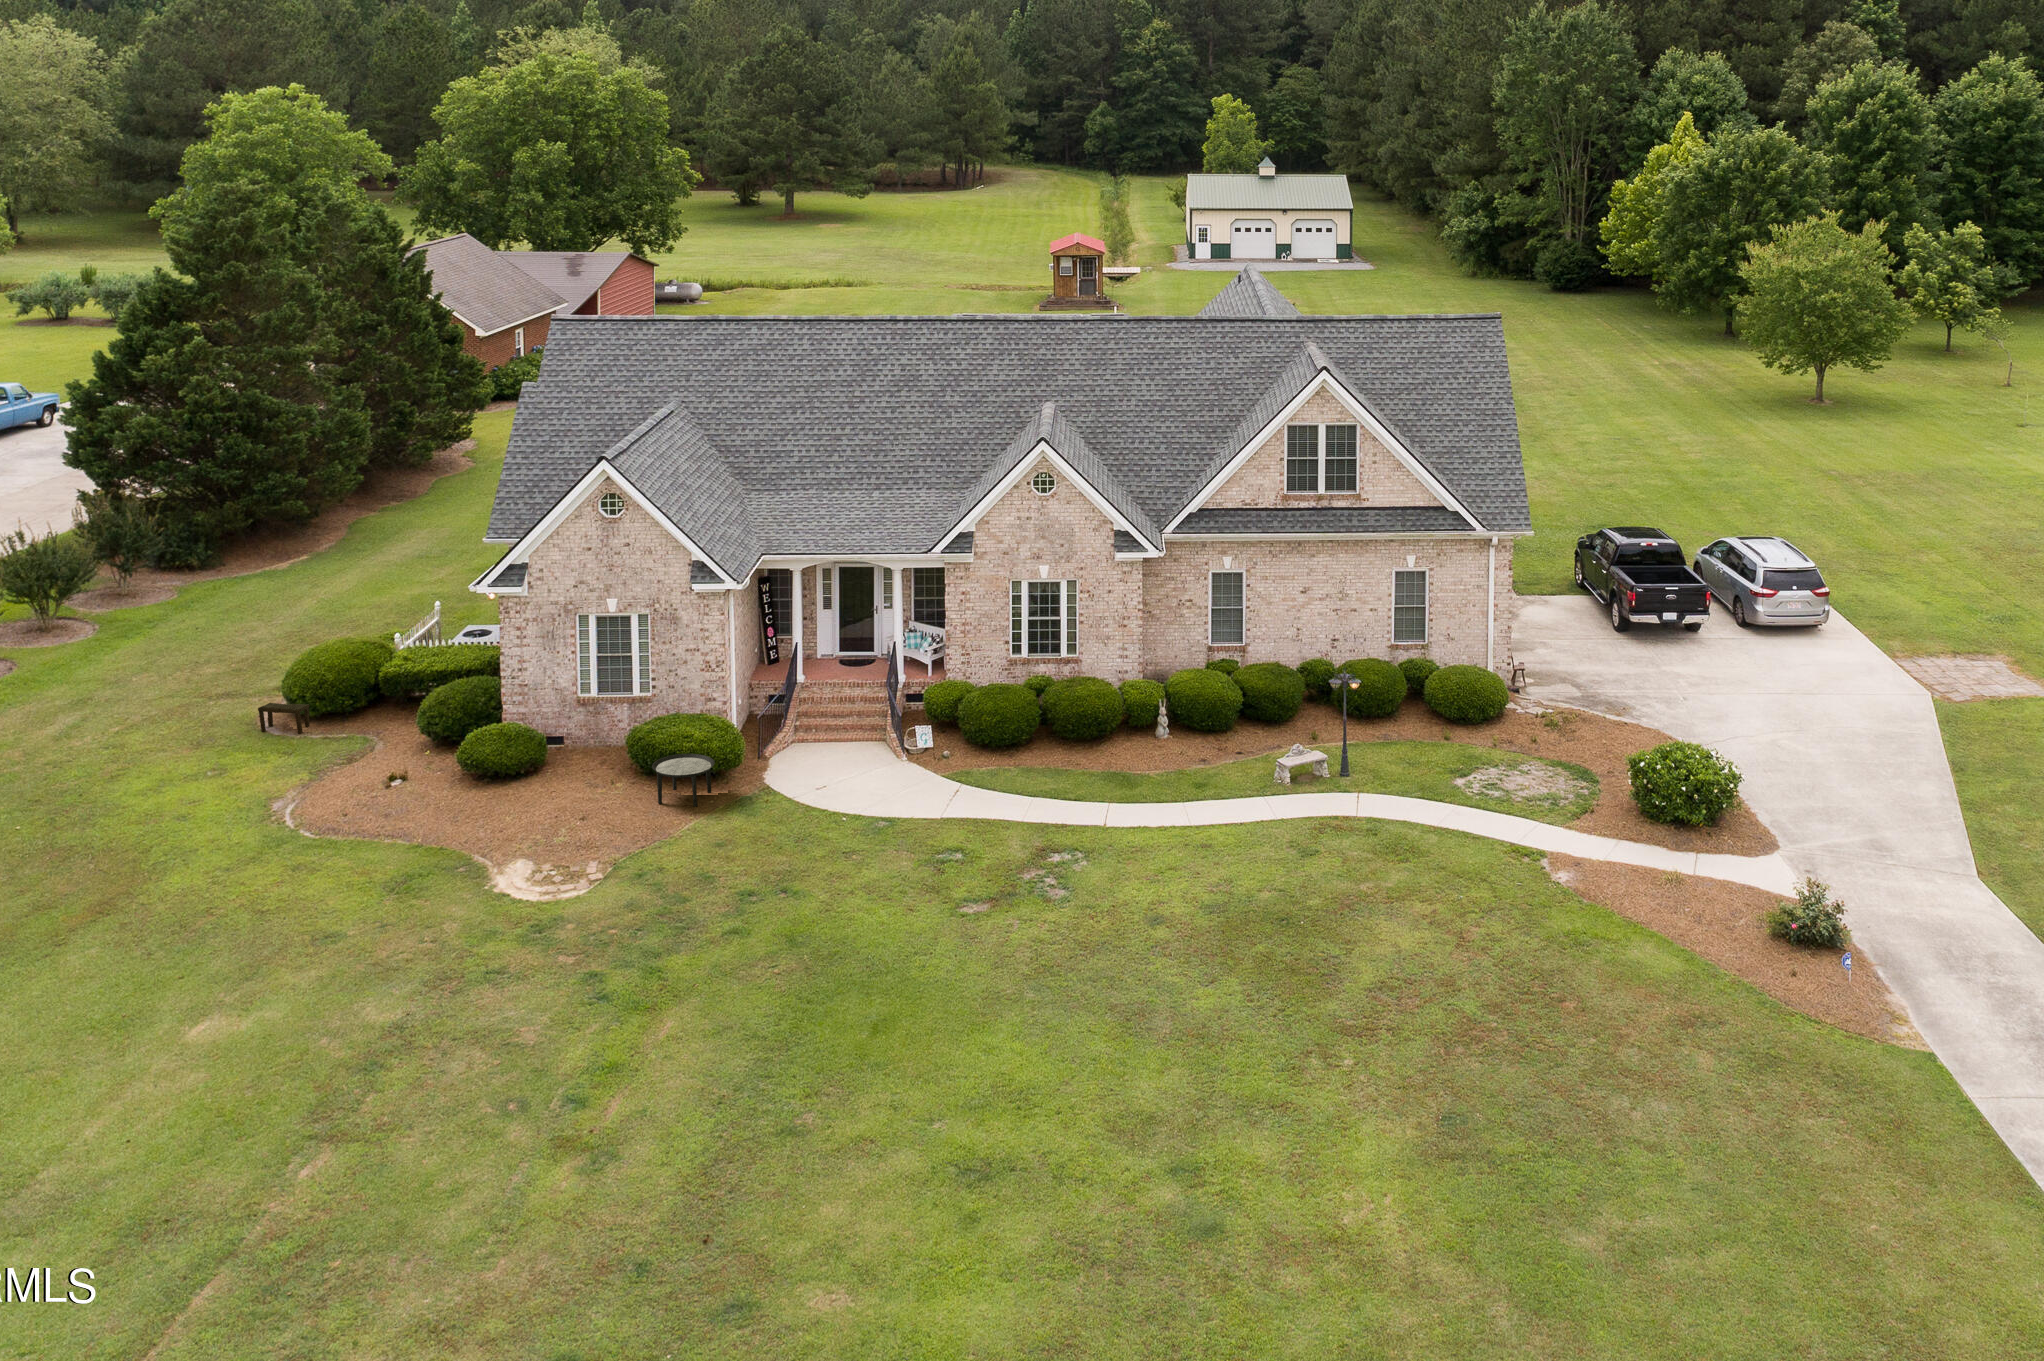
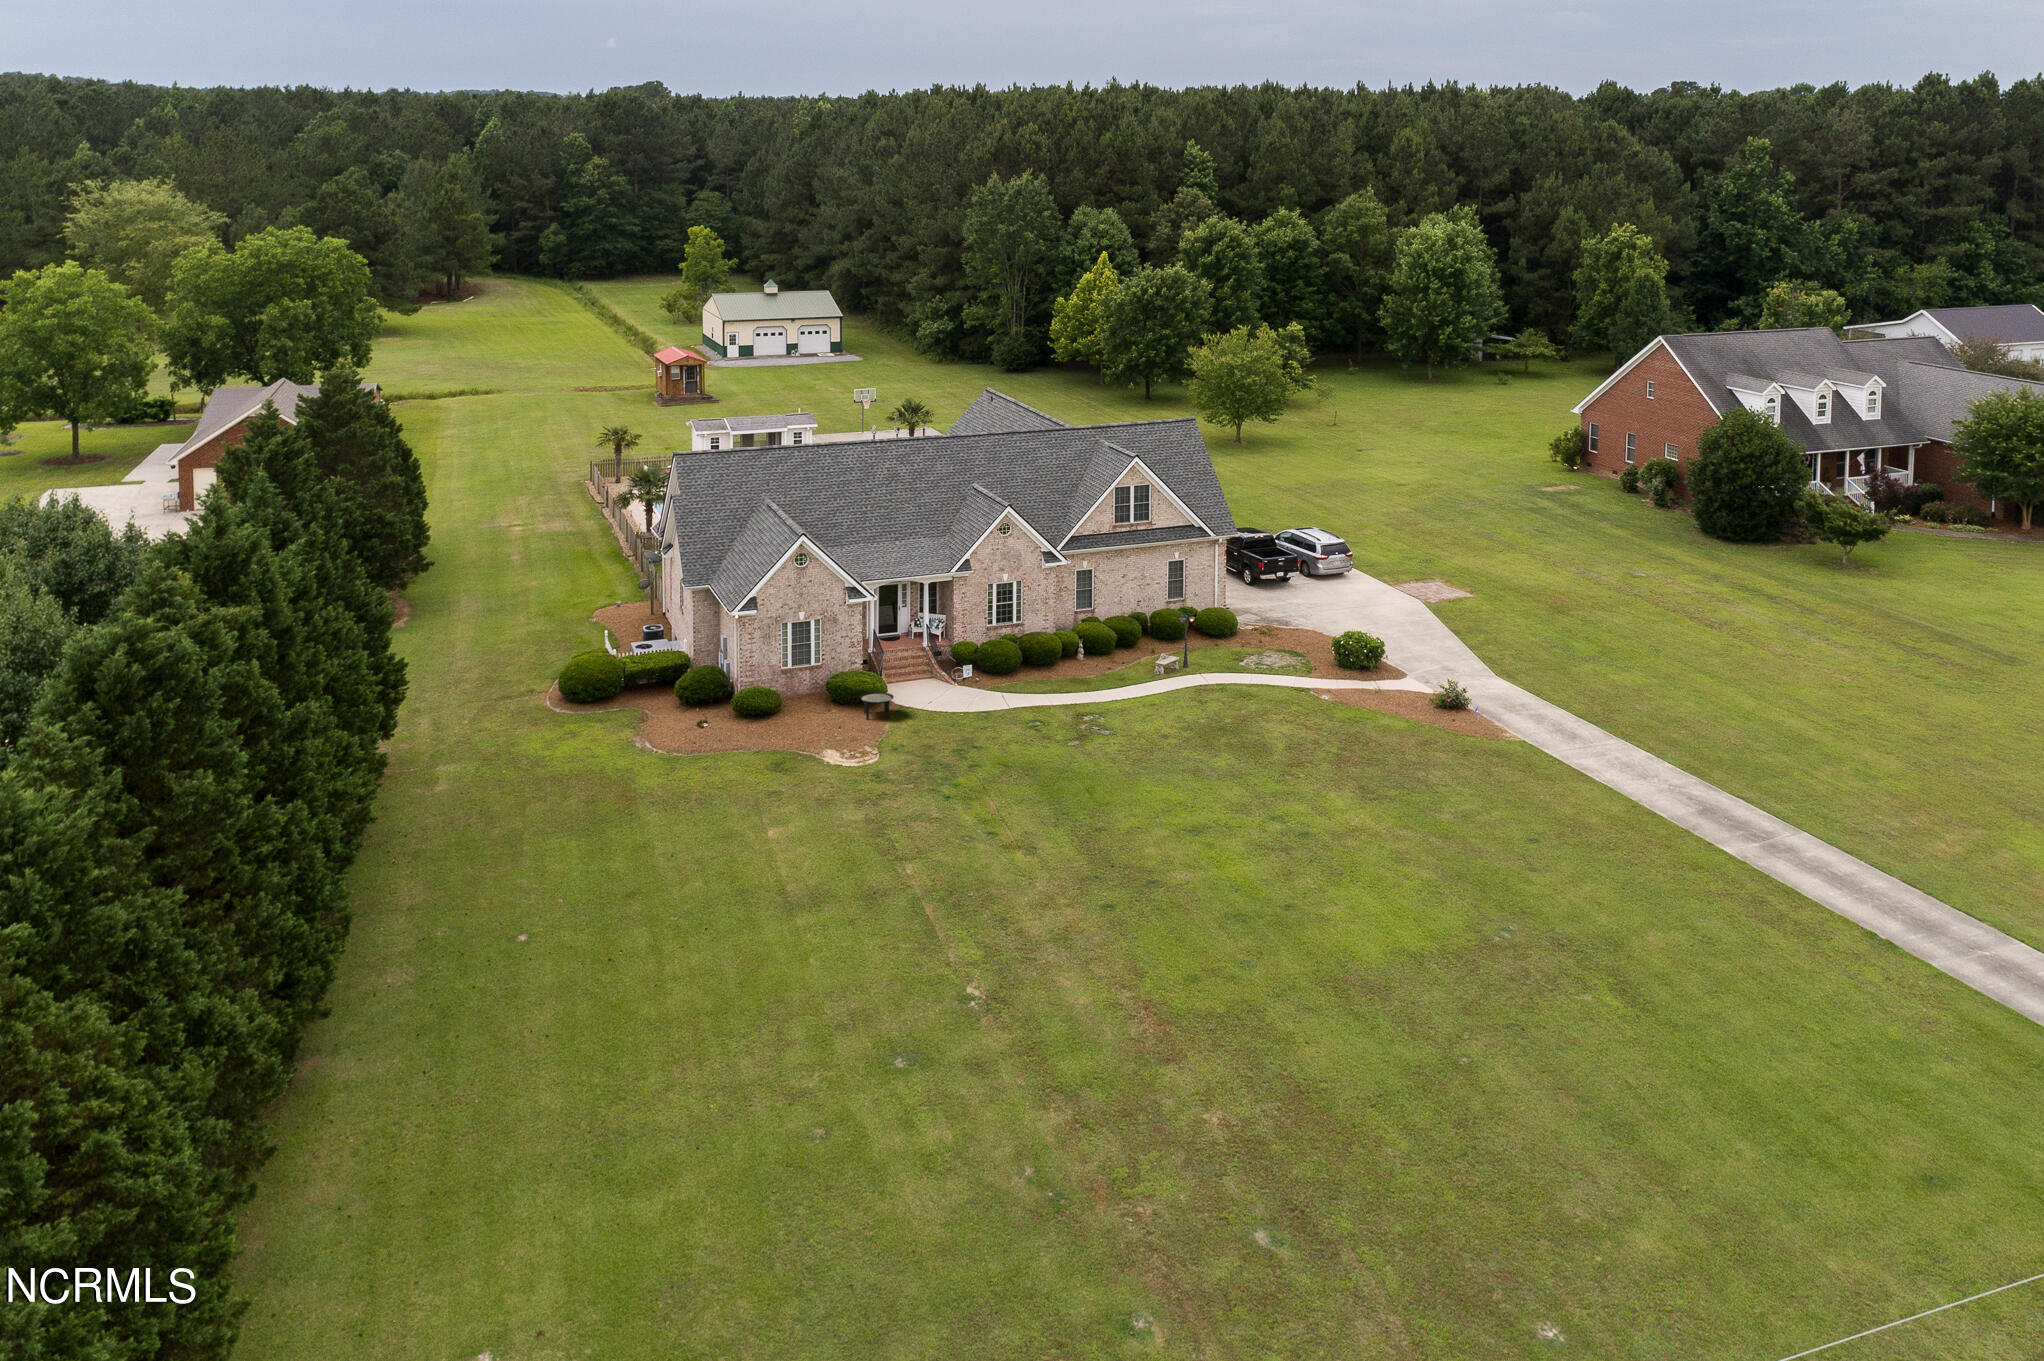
bench: present [258,703,310,734] -> none [569,695,598,715]

